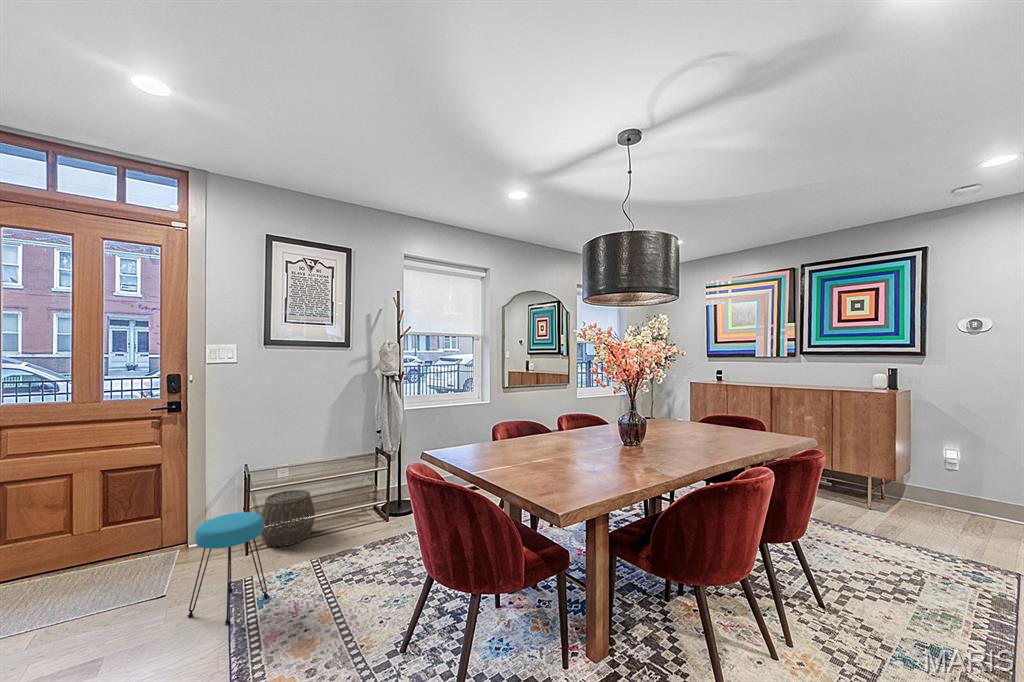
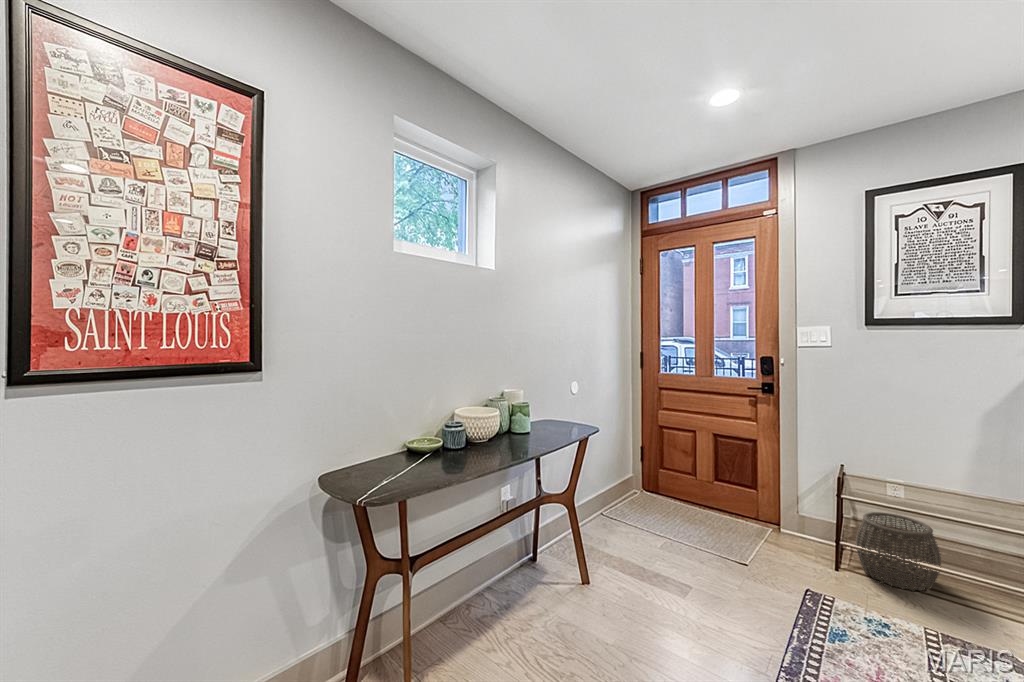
stool: present [188,512,268,623] -> none [757,512,845,634]

